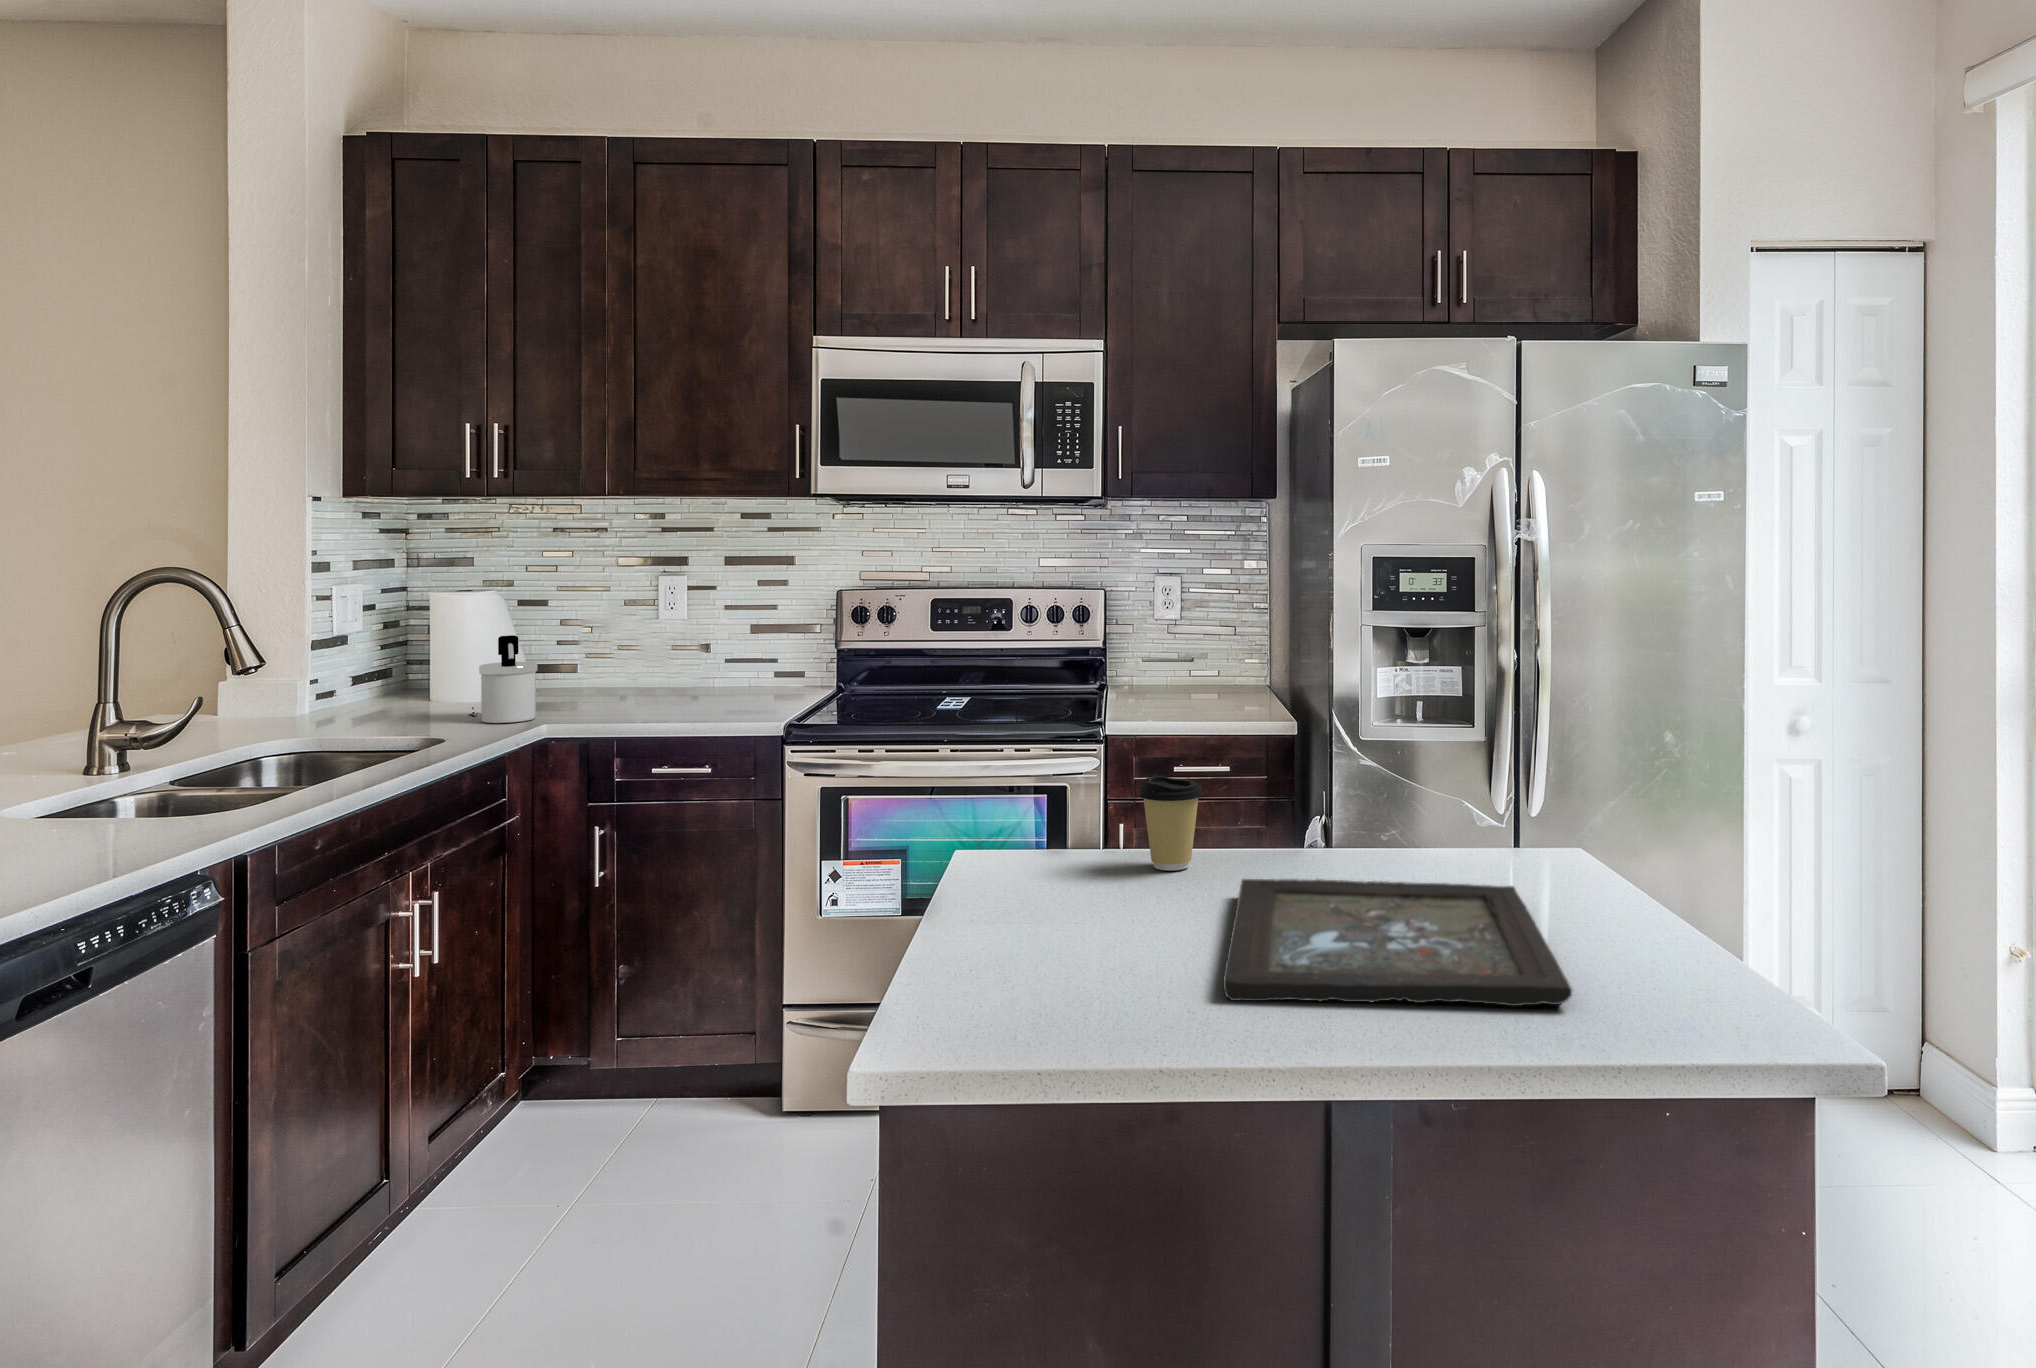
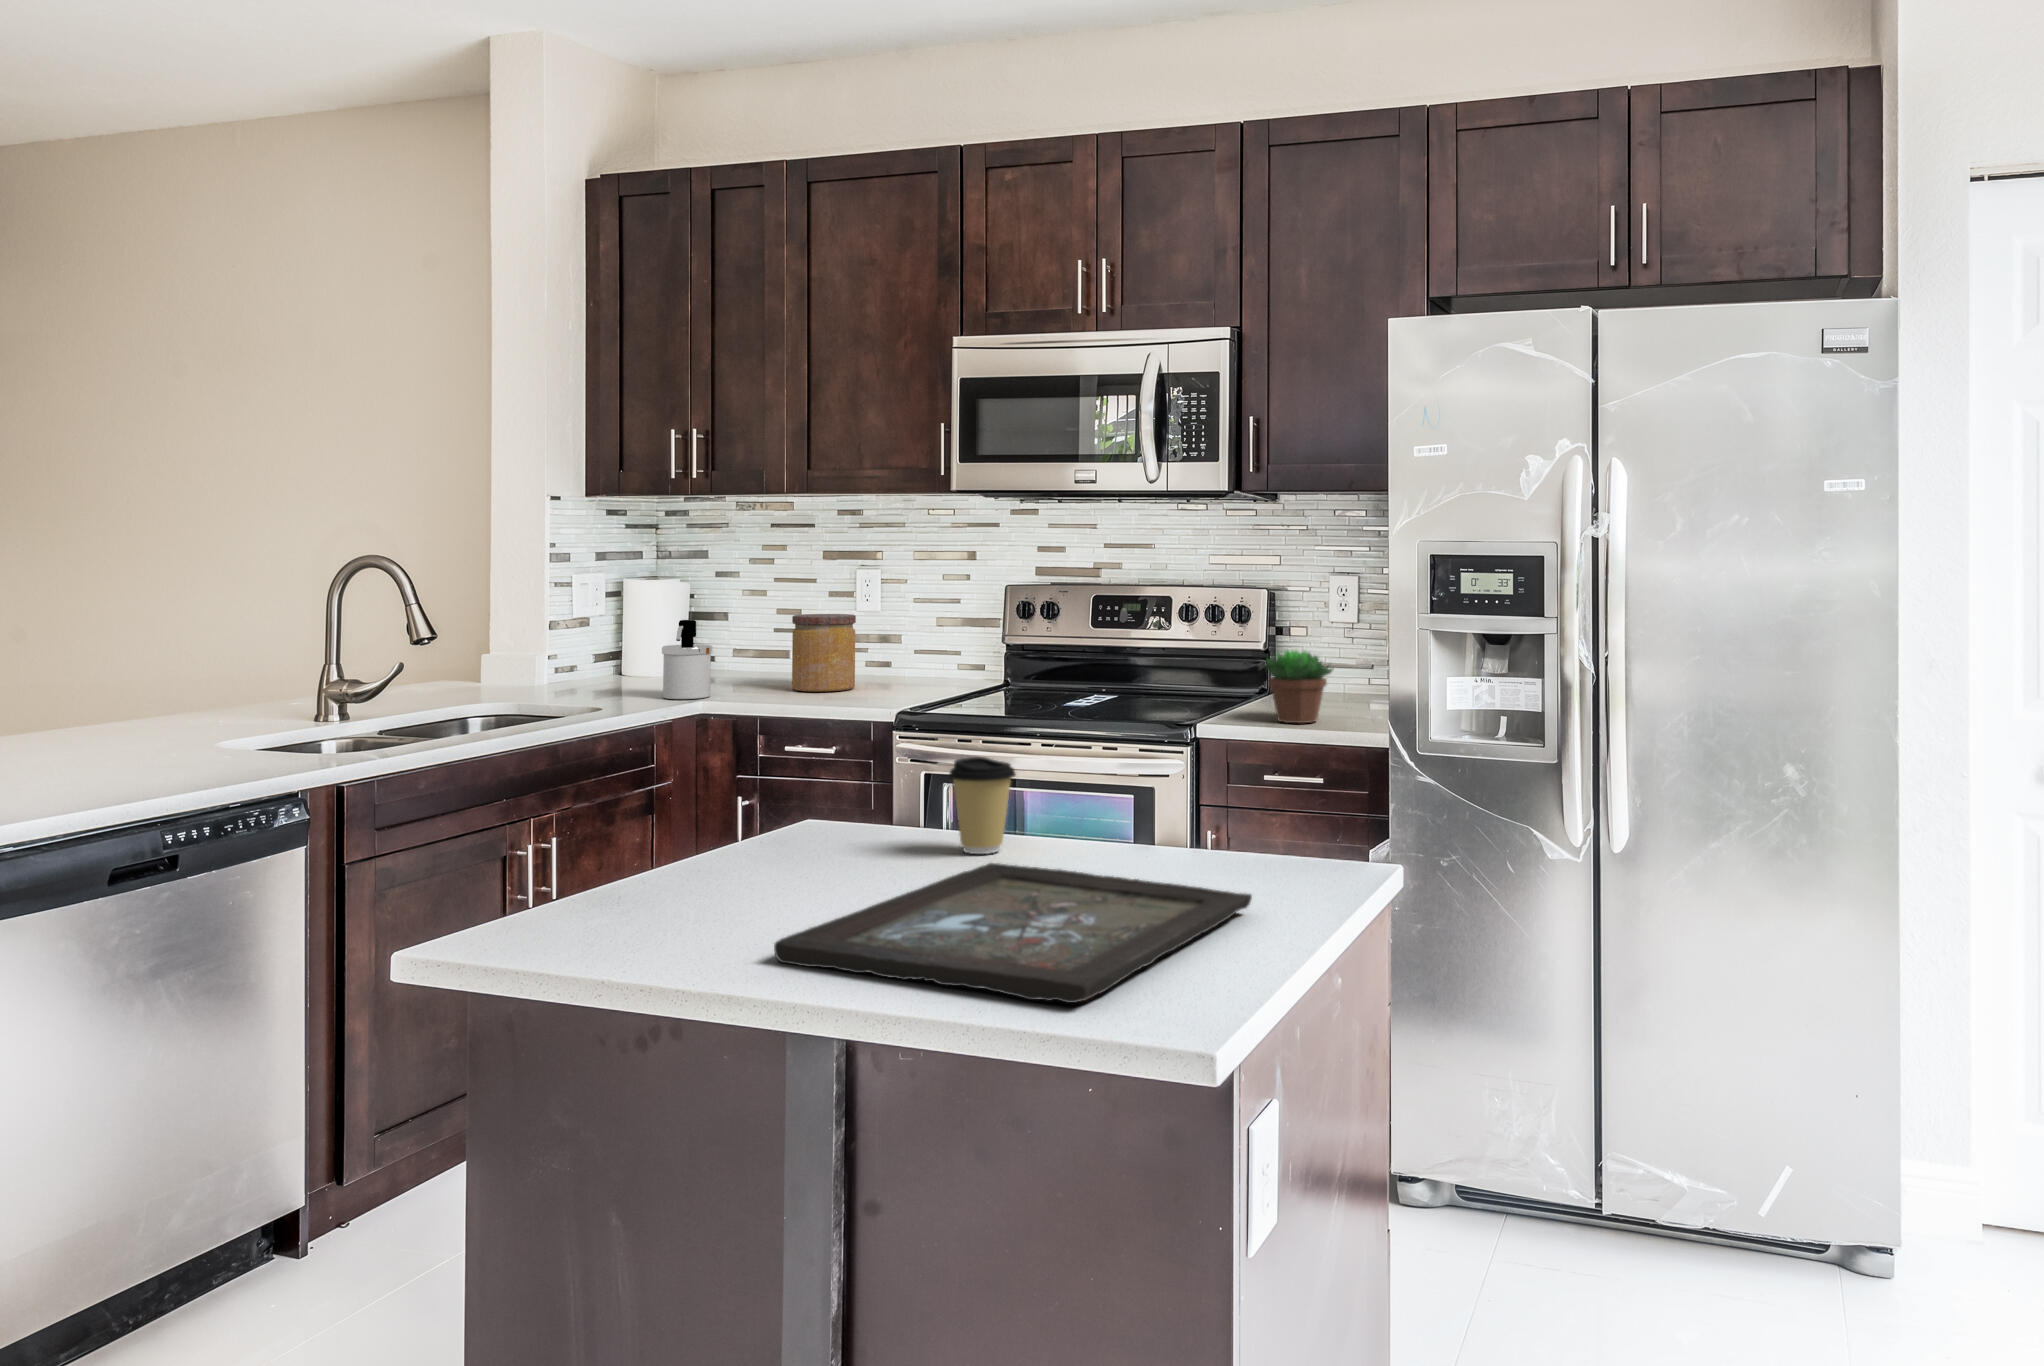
jar: none [615,622,686,706] -> present [792,614,856,691]
succulent plant: none [1148,642,1212,713] -> present [1263,650,1334,723]

